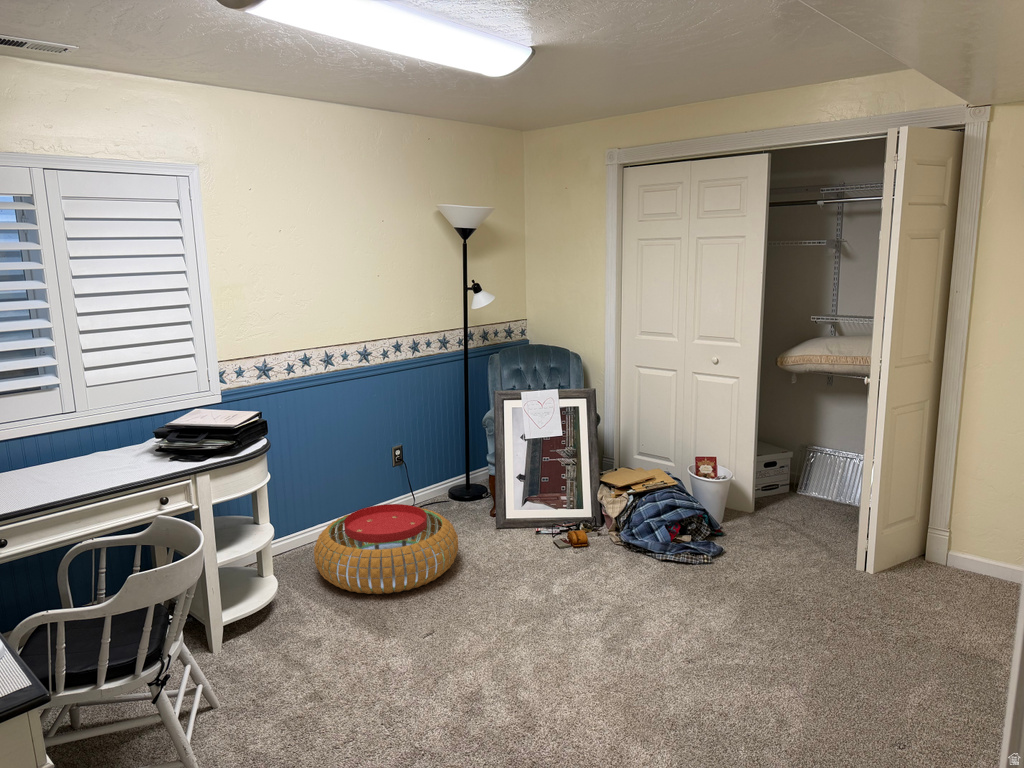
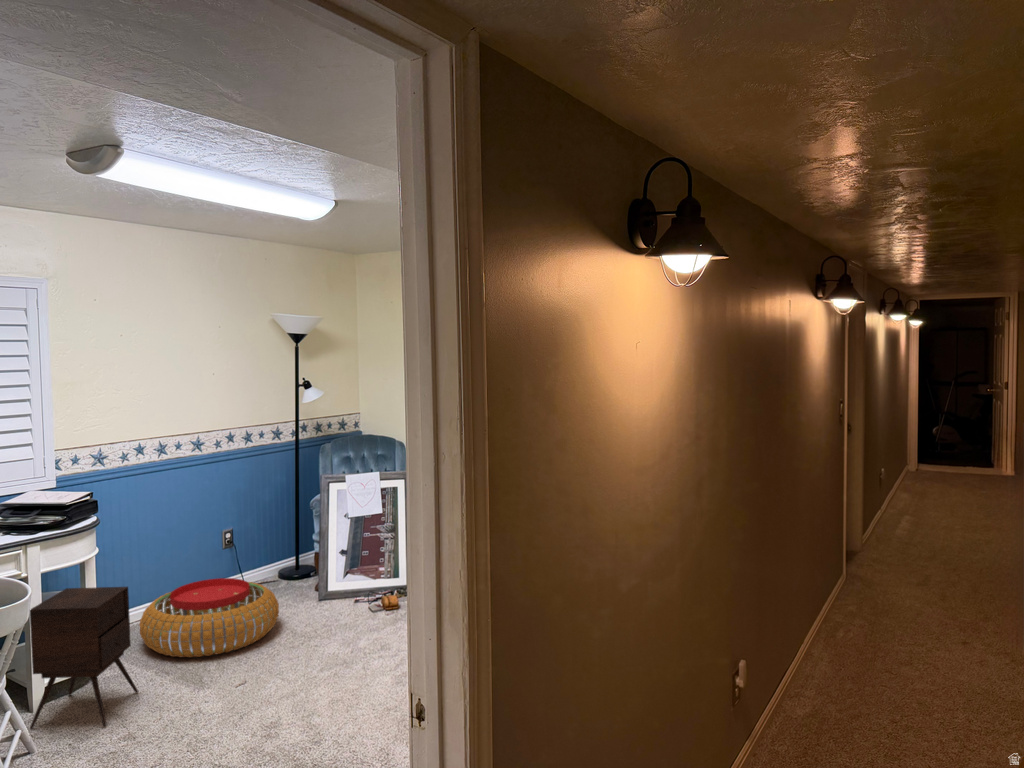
side table: none [204,521,319,678] -> present [30,587,138,729]

